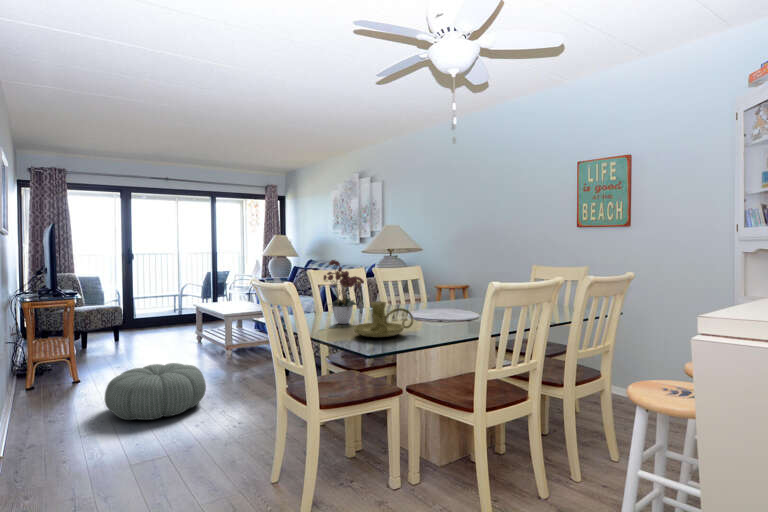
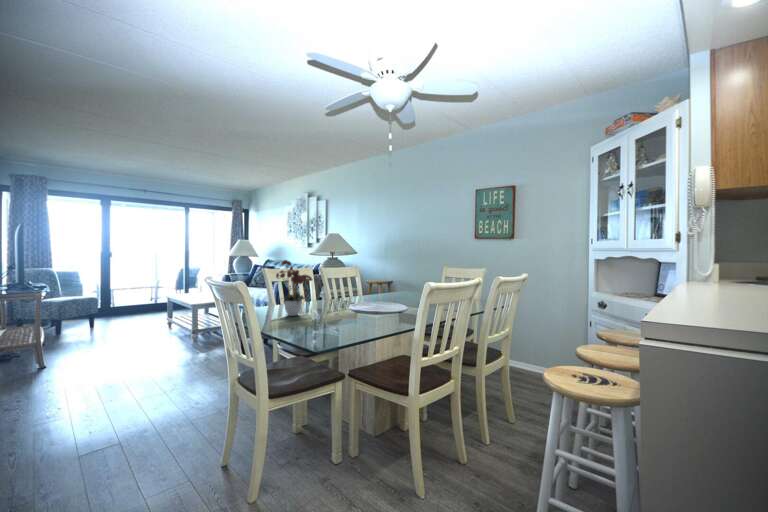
candle holder: present [354,302,413,337] -> none [302,297,356,330]
pouf: present [104,363,206,420] -> none [60,350,167,407]

